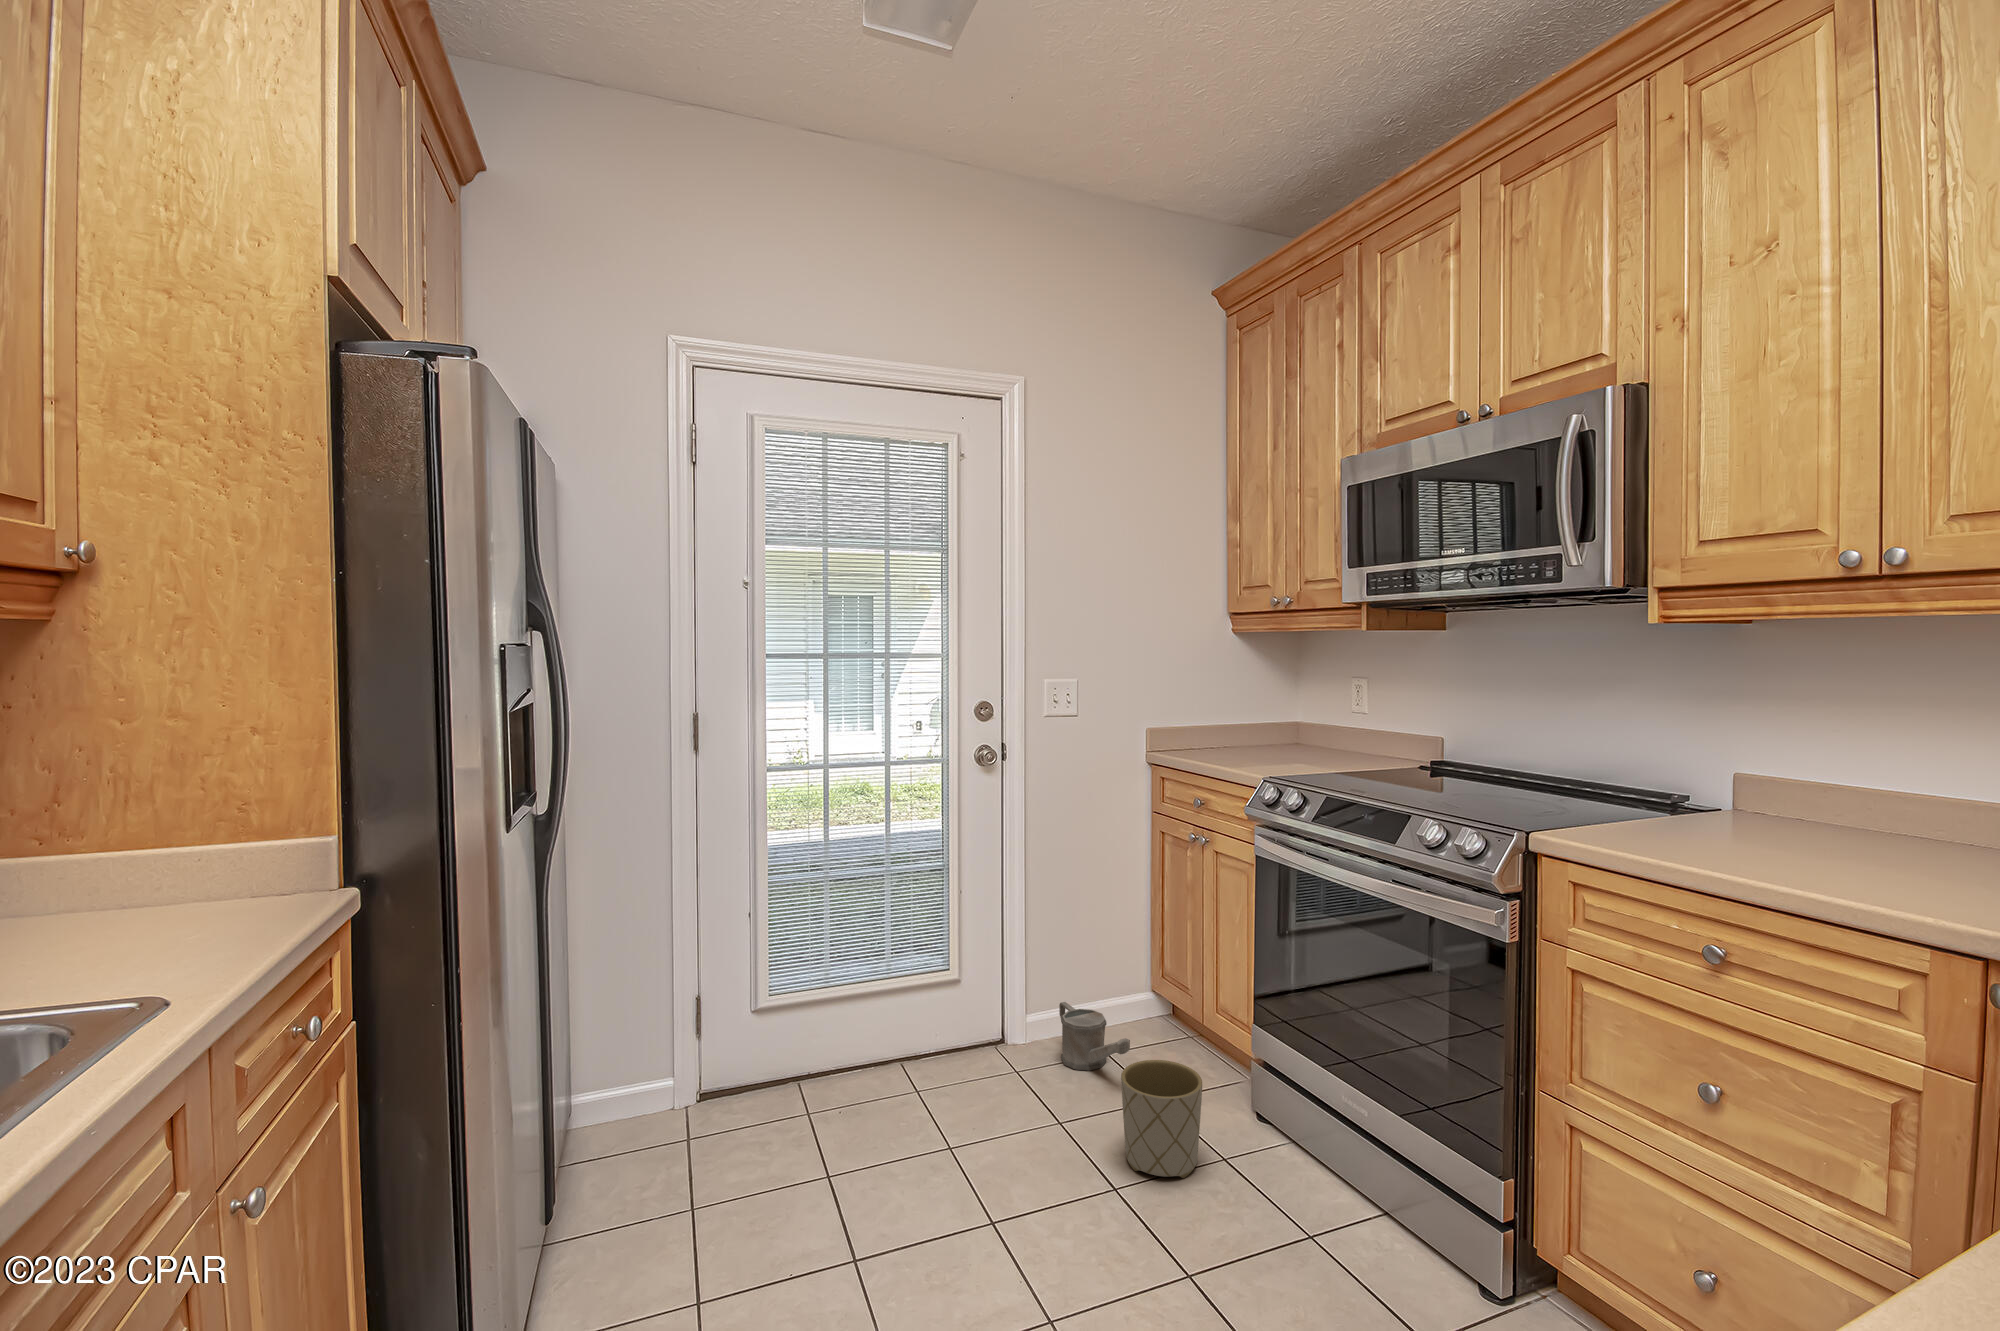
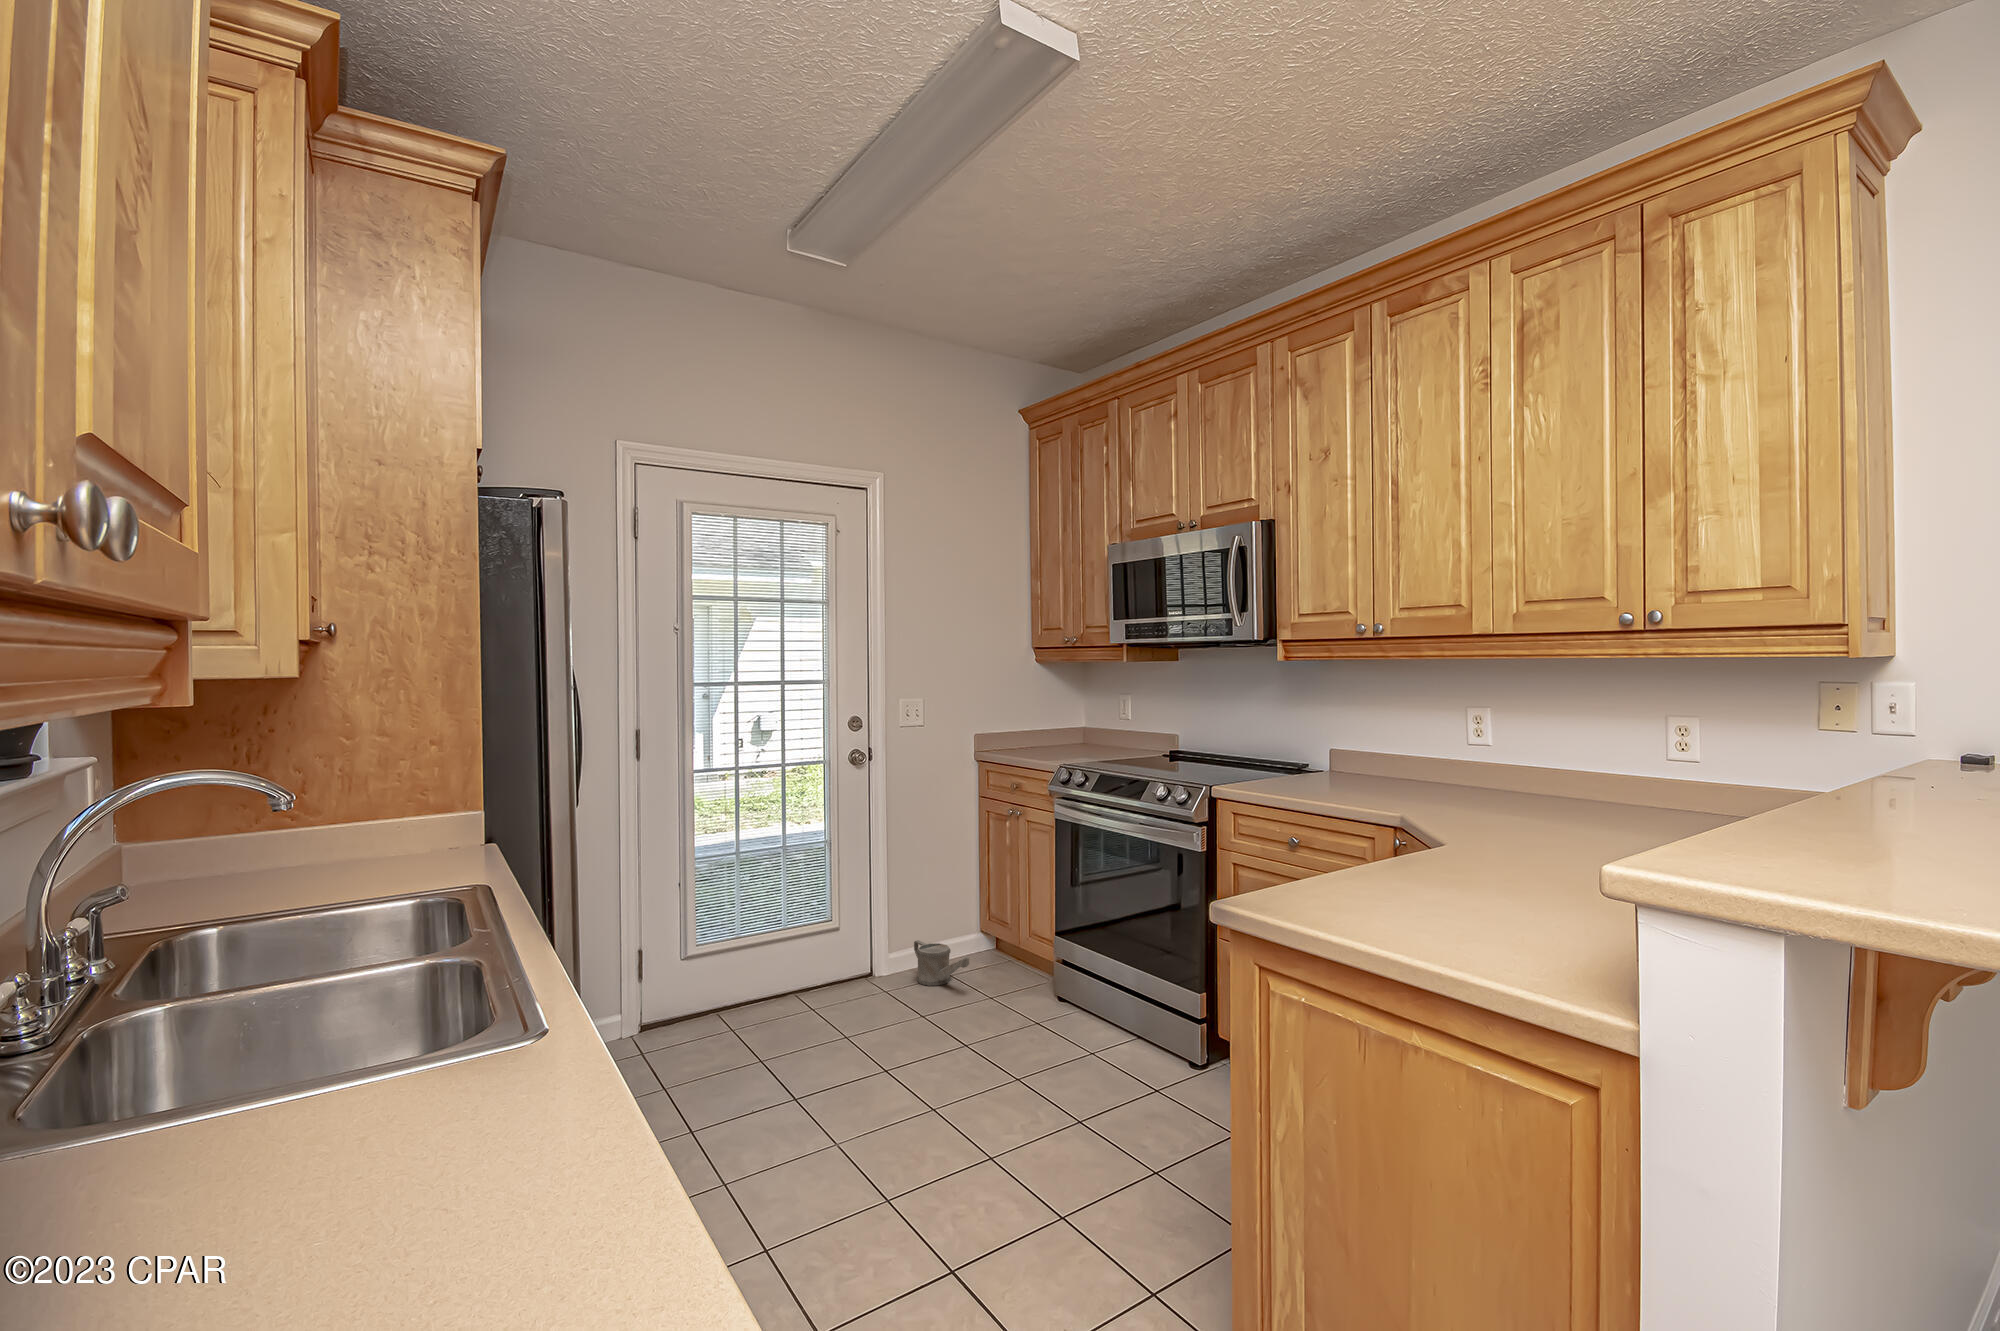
planter: present [1121,1060,1202,1178] -> none [967,962,1022,1035]

